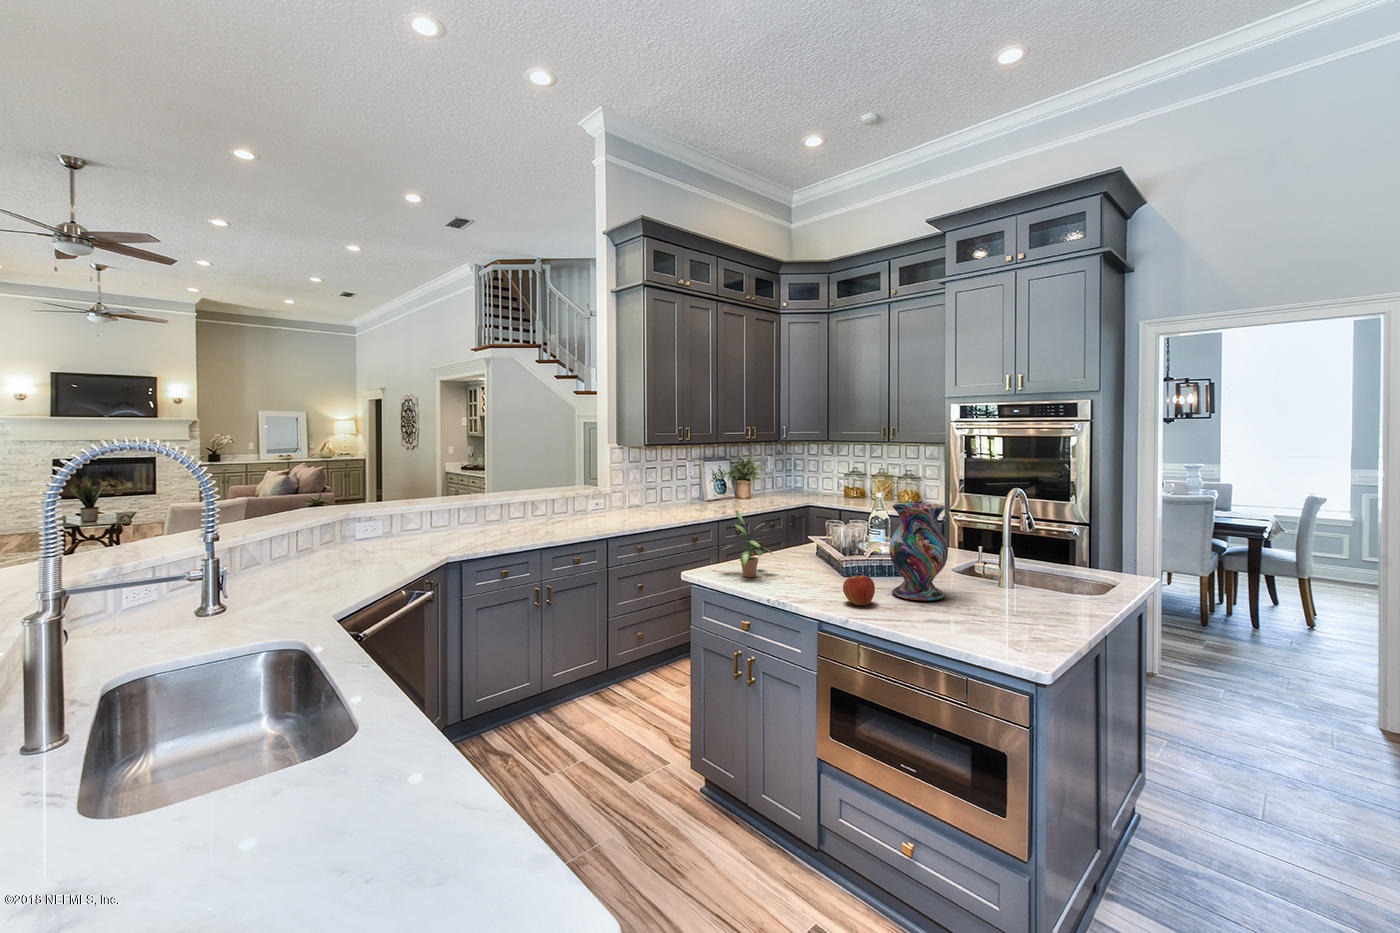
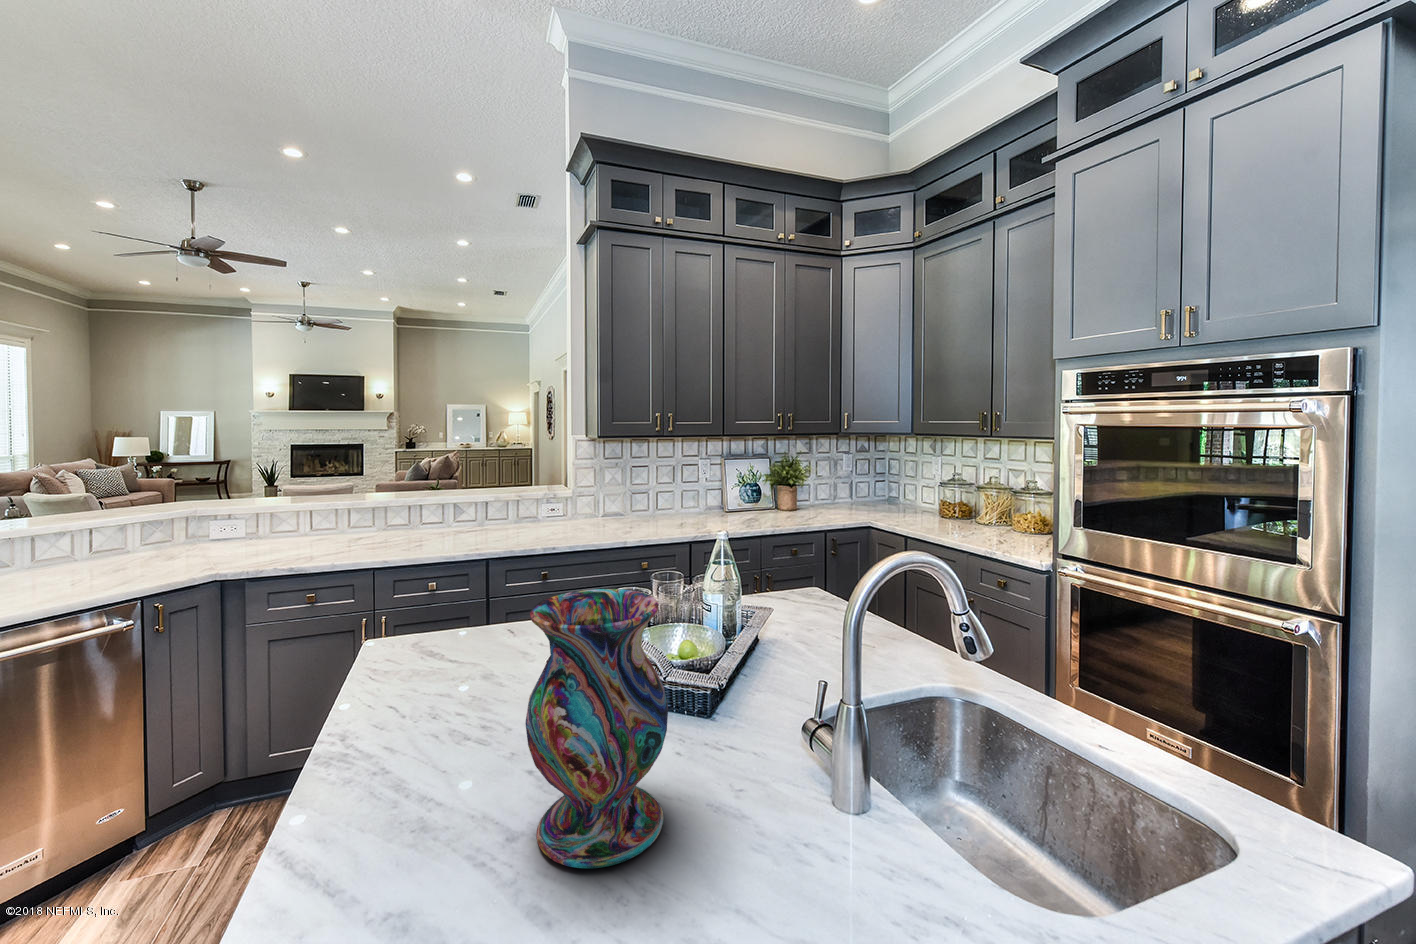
potted plant: present [726,510,772,577] -> none [393,559,495,687]
apple: present [843,572,875,605] -> none [373,755,459,847]

